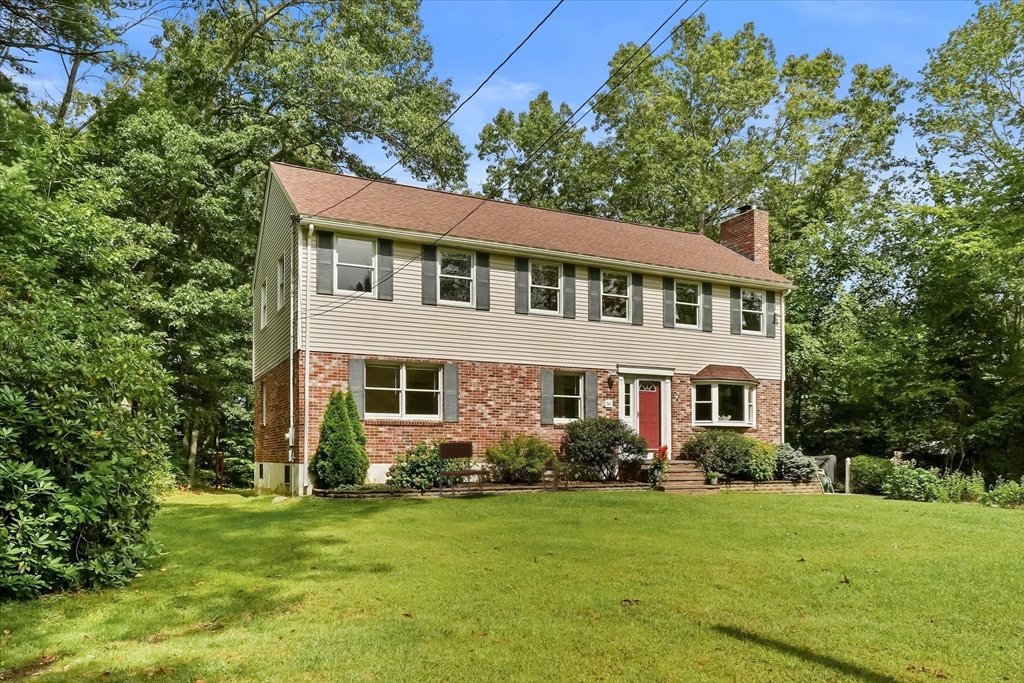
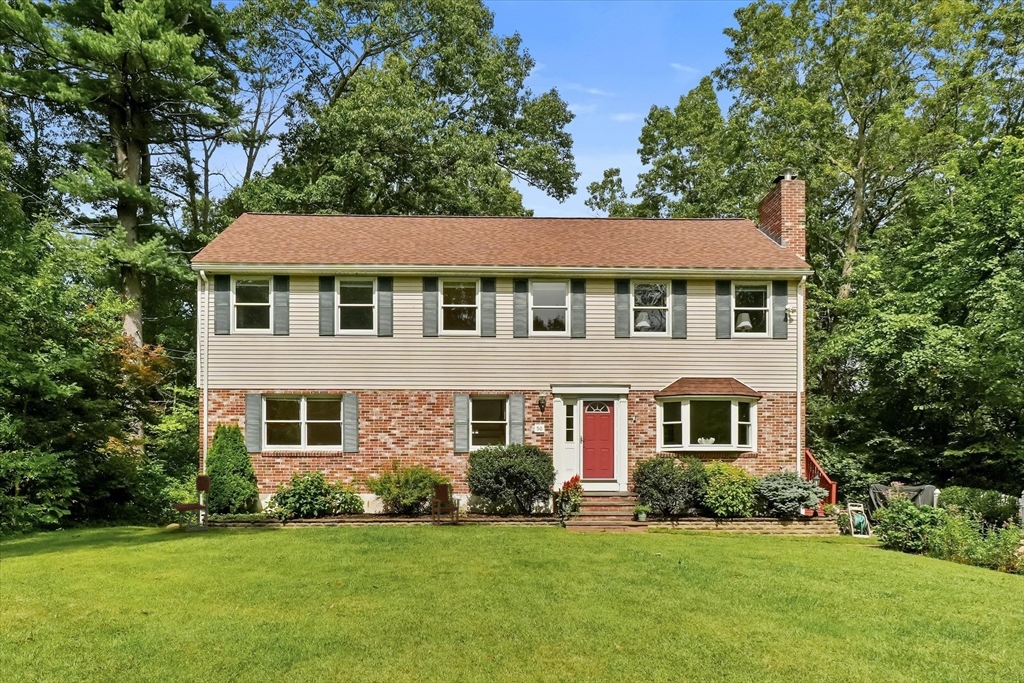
bench: present [438,442,490,498] -> present [172,475,210,532]

